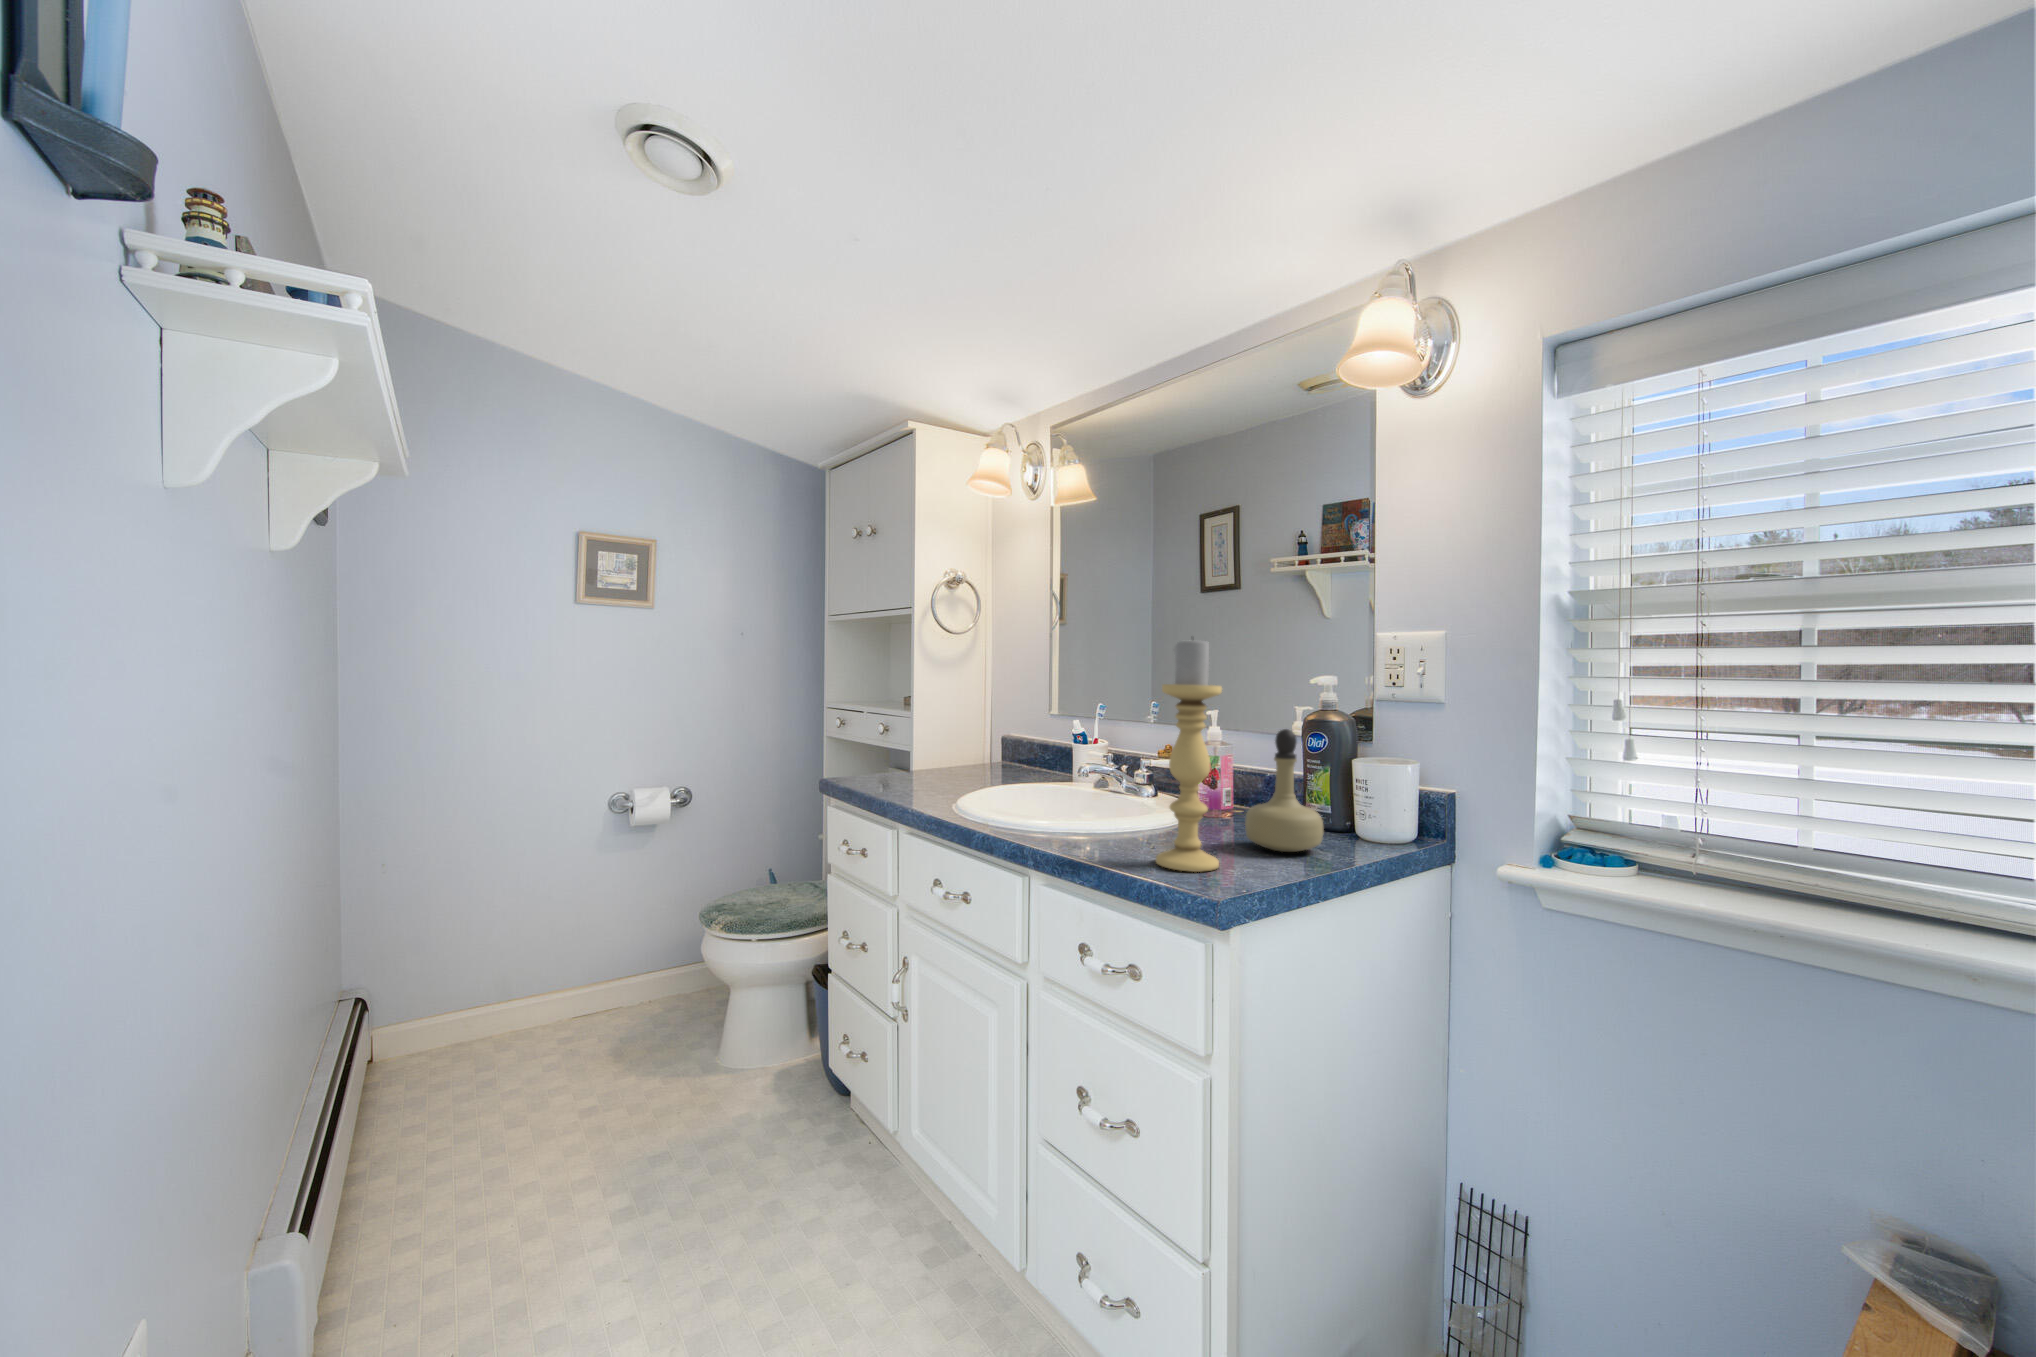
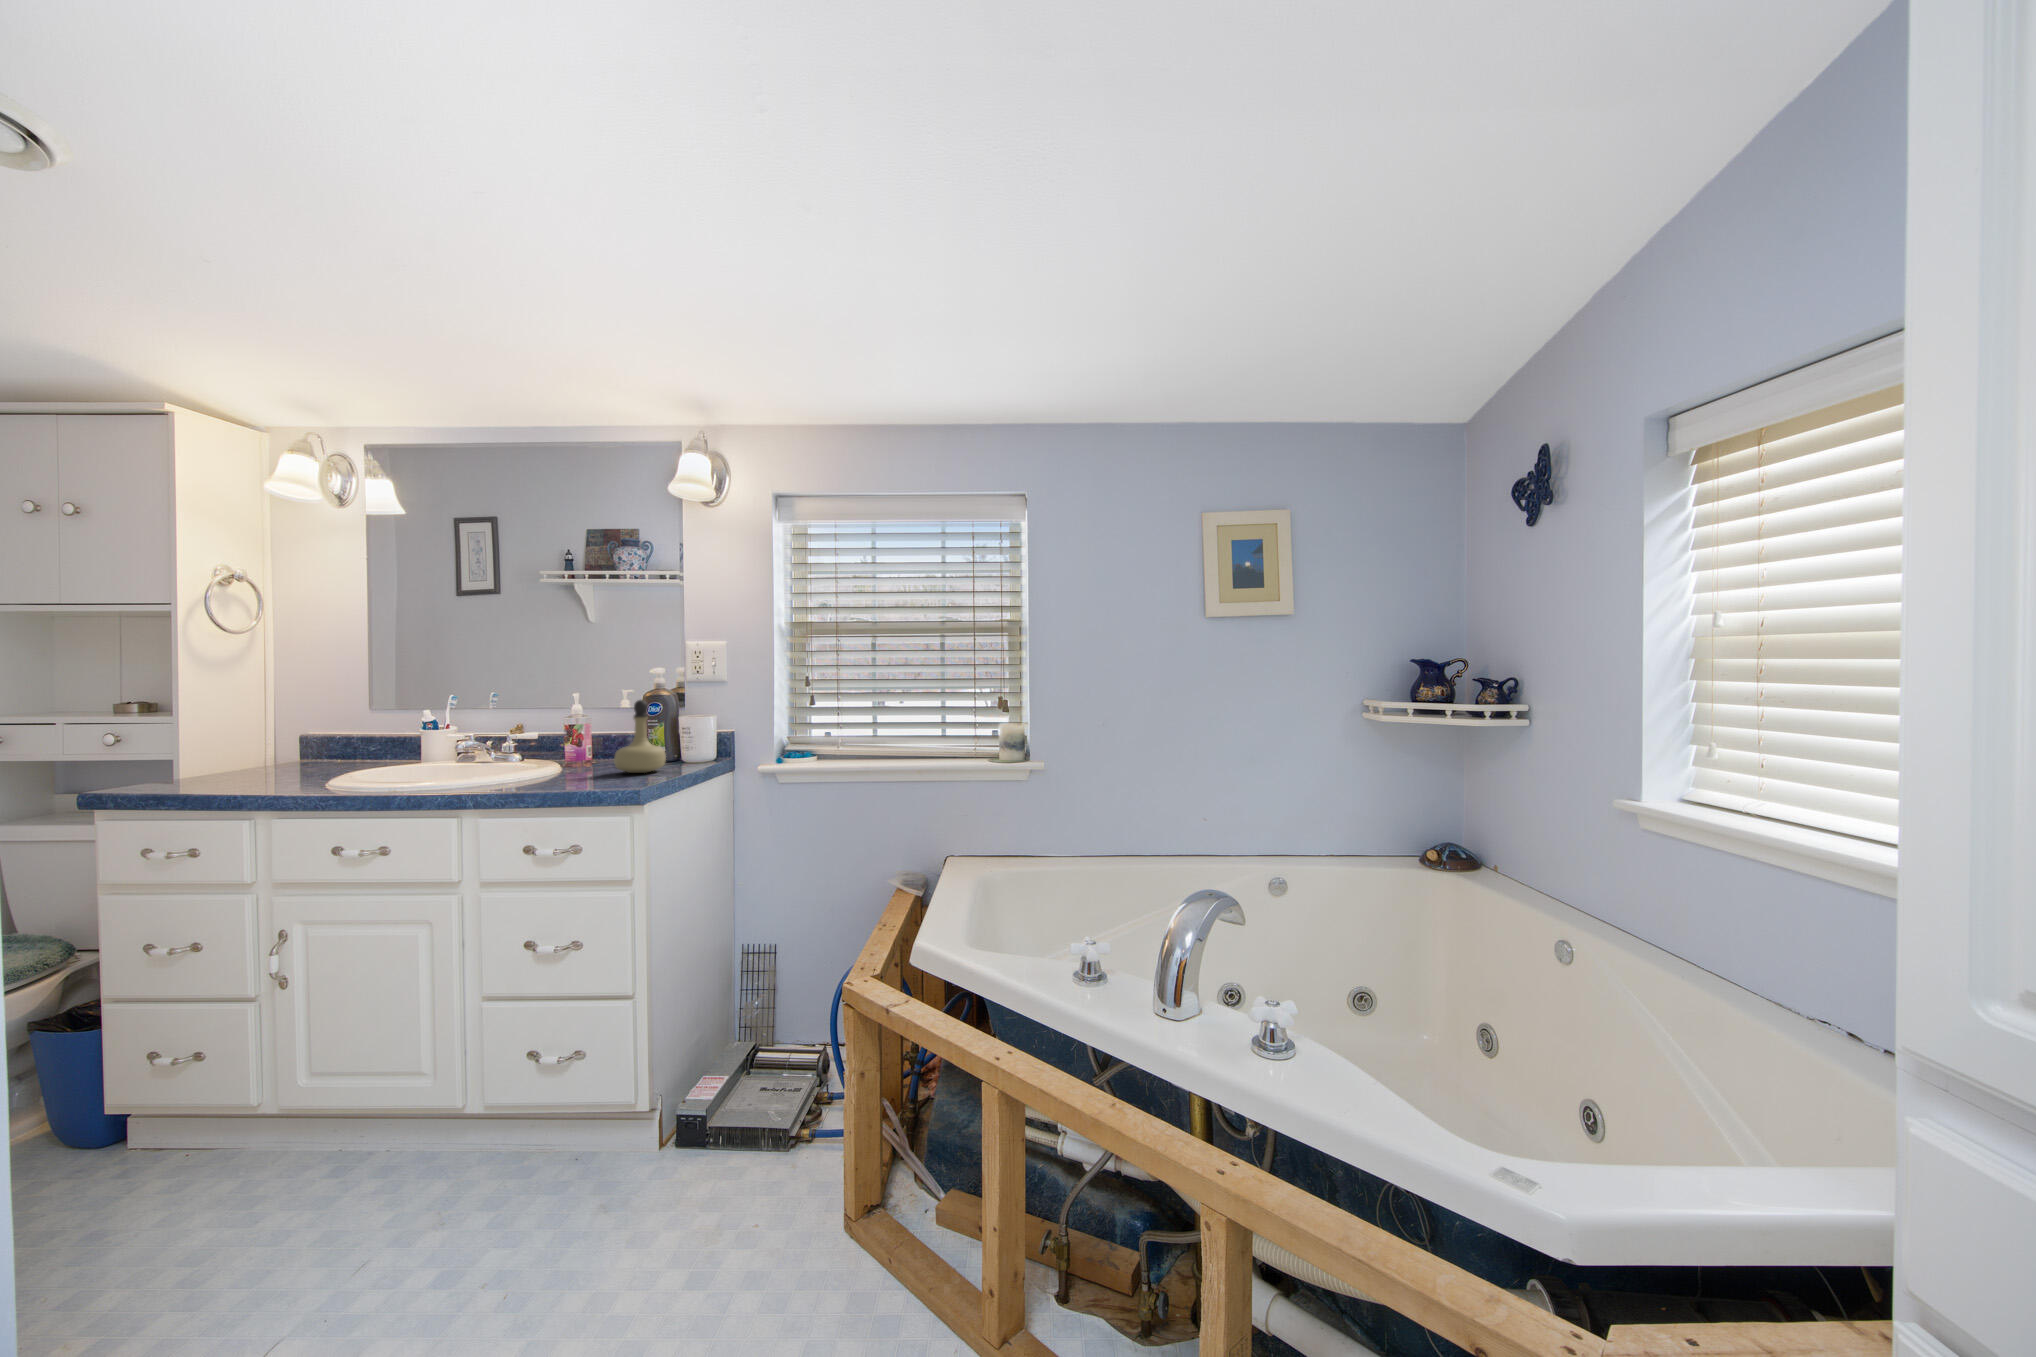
candle holder: present [1156,640,1222,872] -> none [560,642,606,788]

